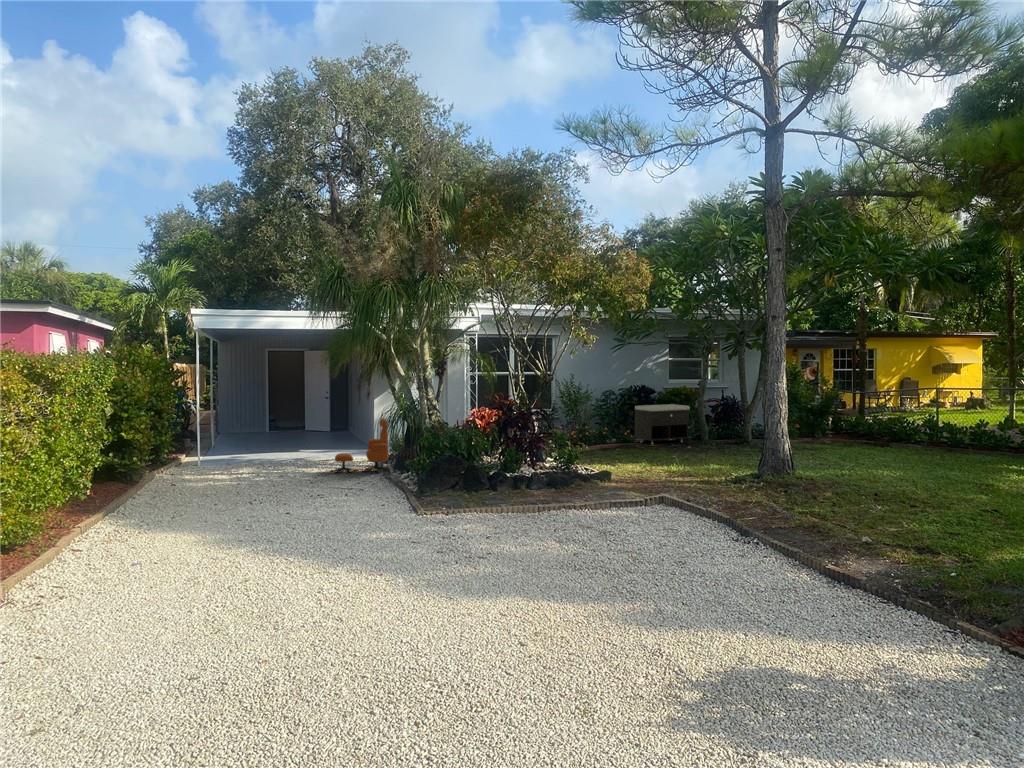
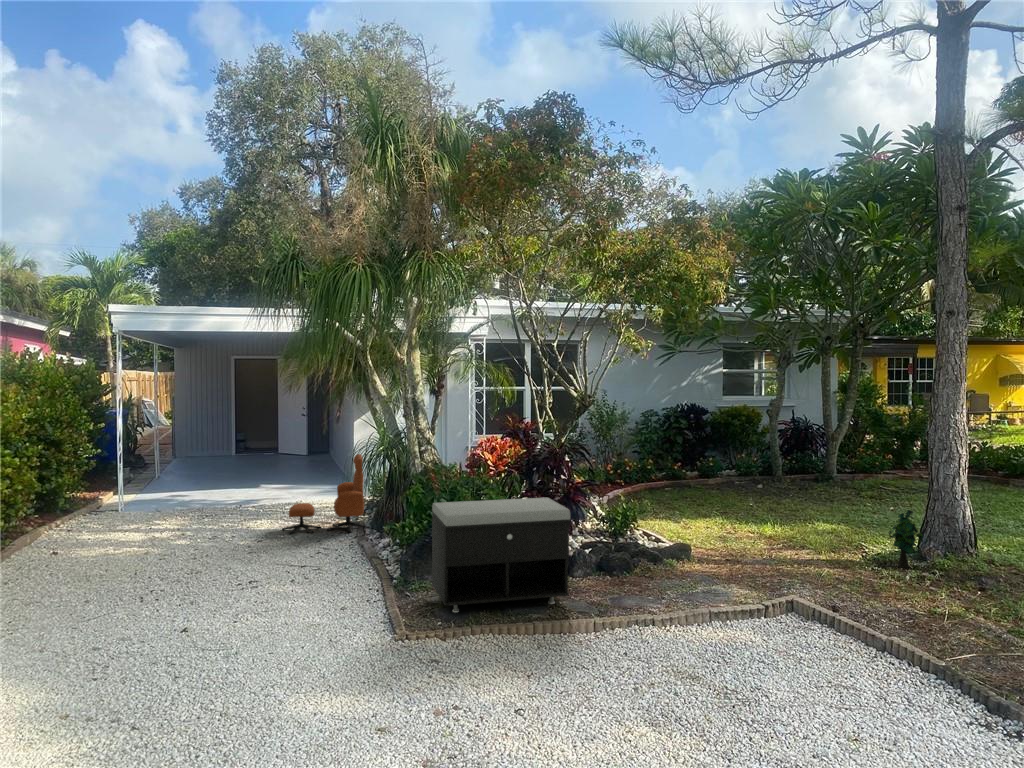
storage bench: present [635,404,690,444] -> present [432,497,571,613]
decorative plant: none [744,448,765,487] -> present [889,510,924,568]

